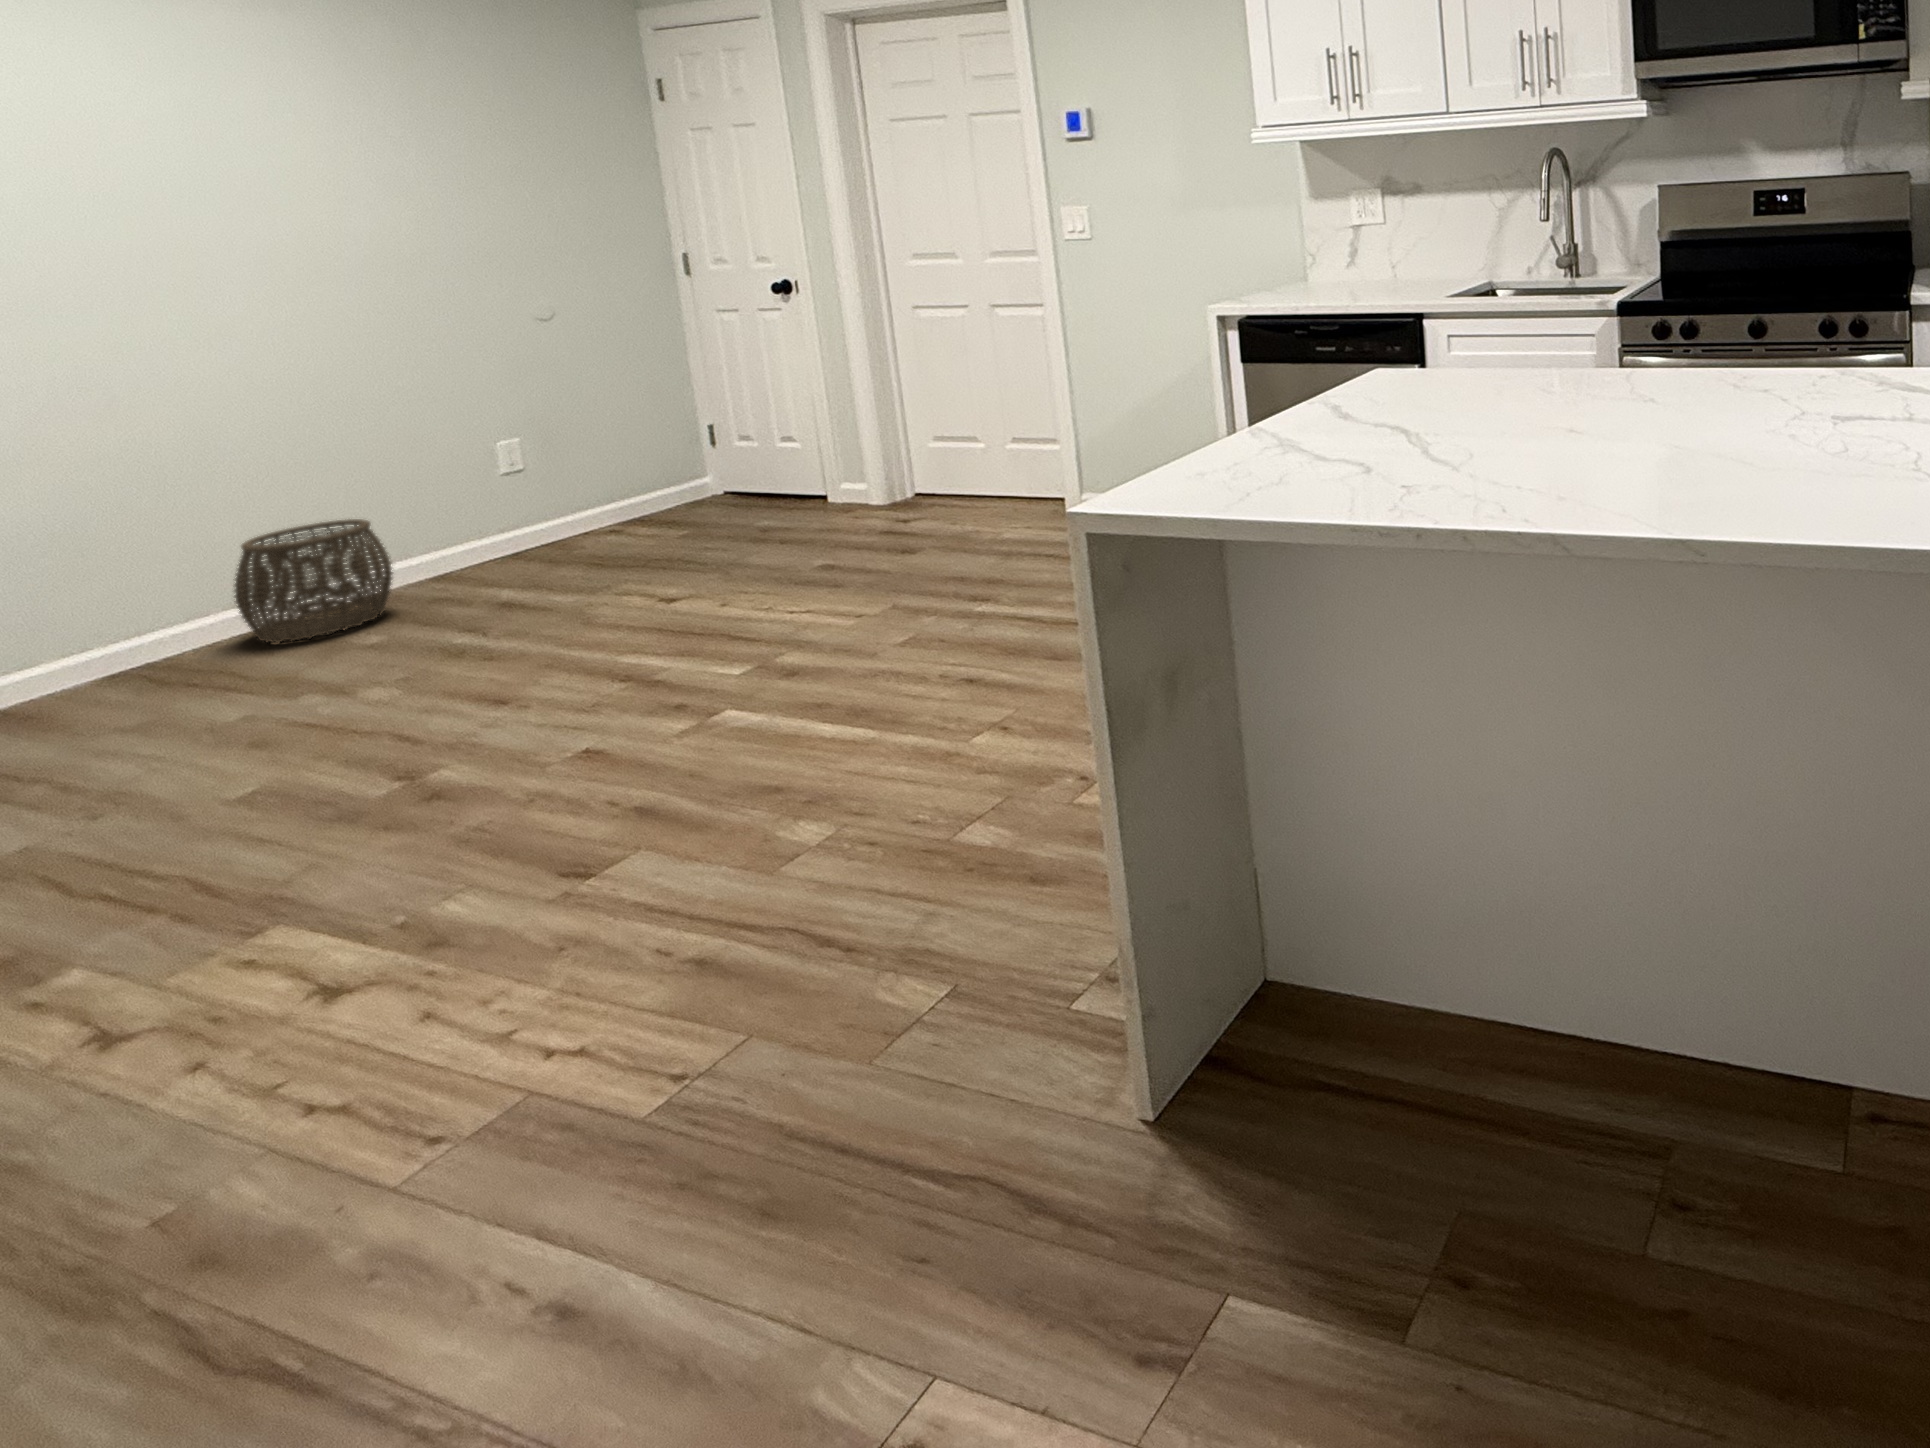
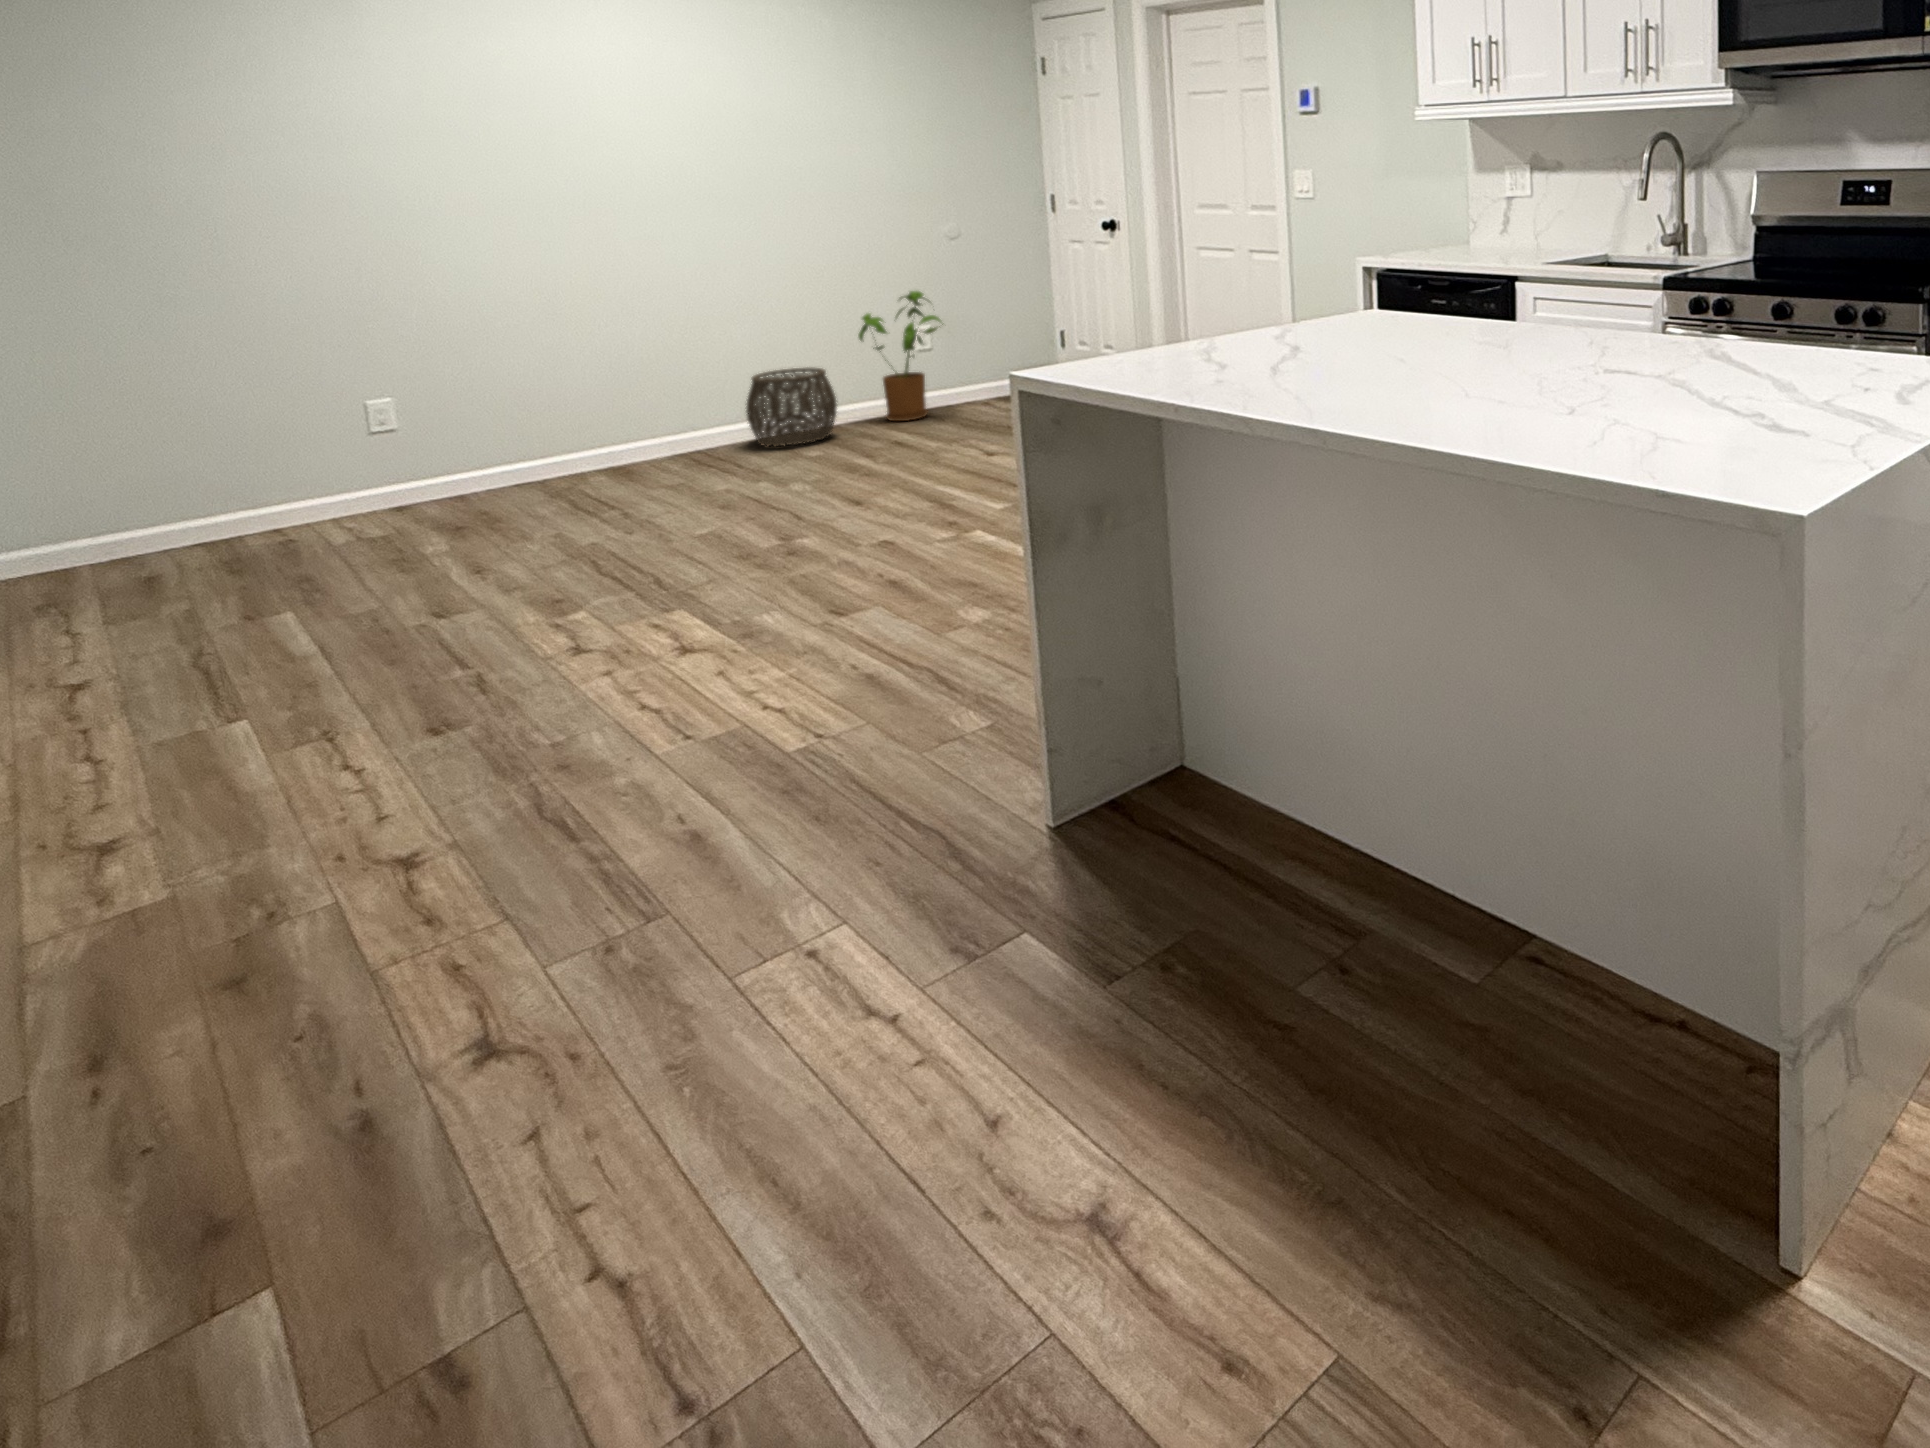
house plant: none [411,396,555,579] -> present [859,291,943,421]

